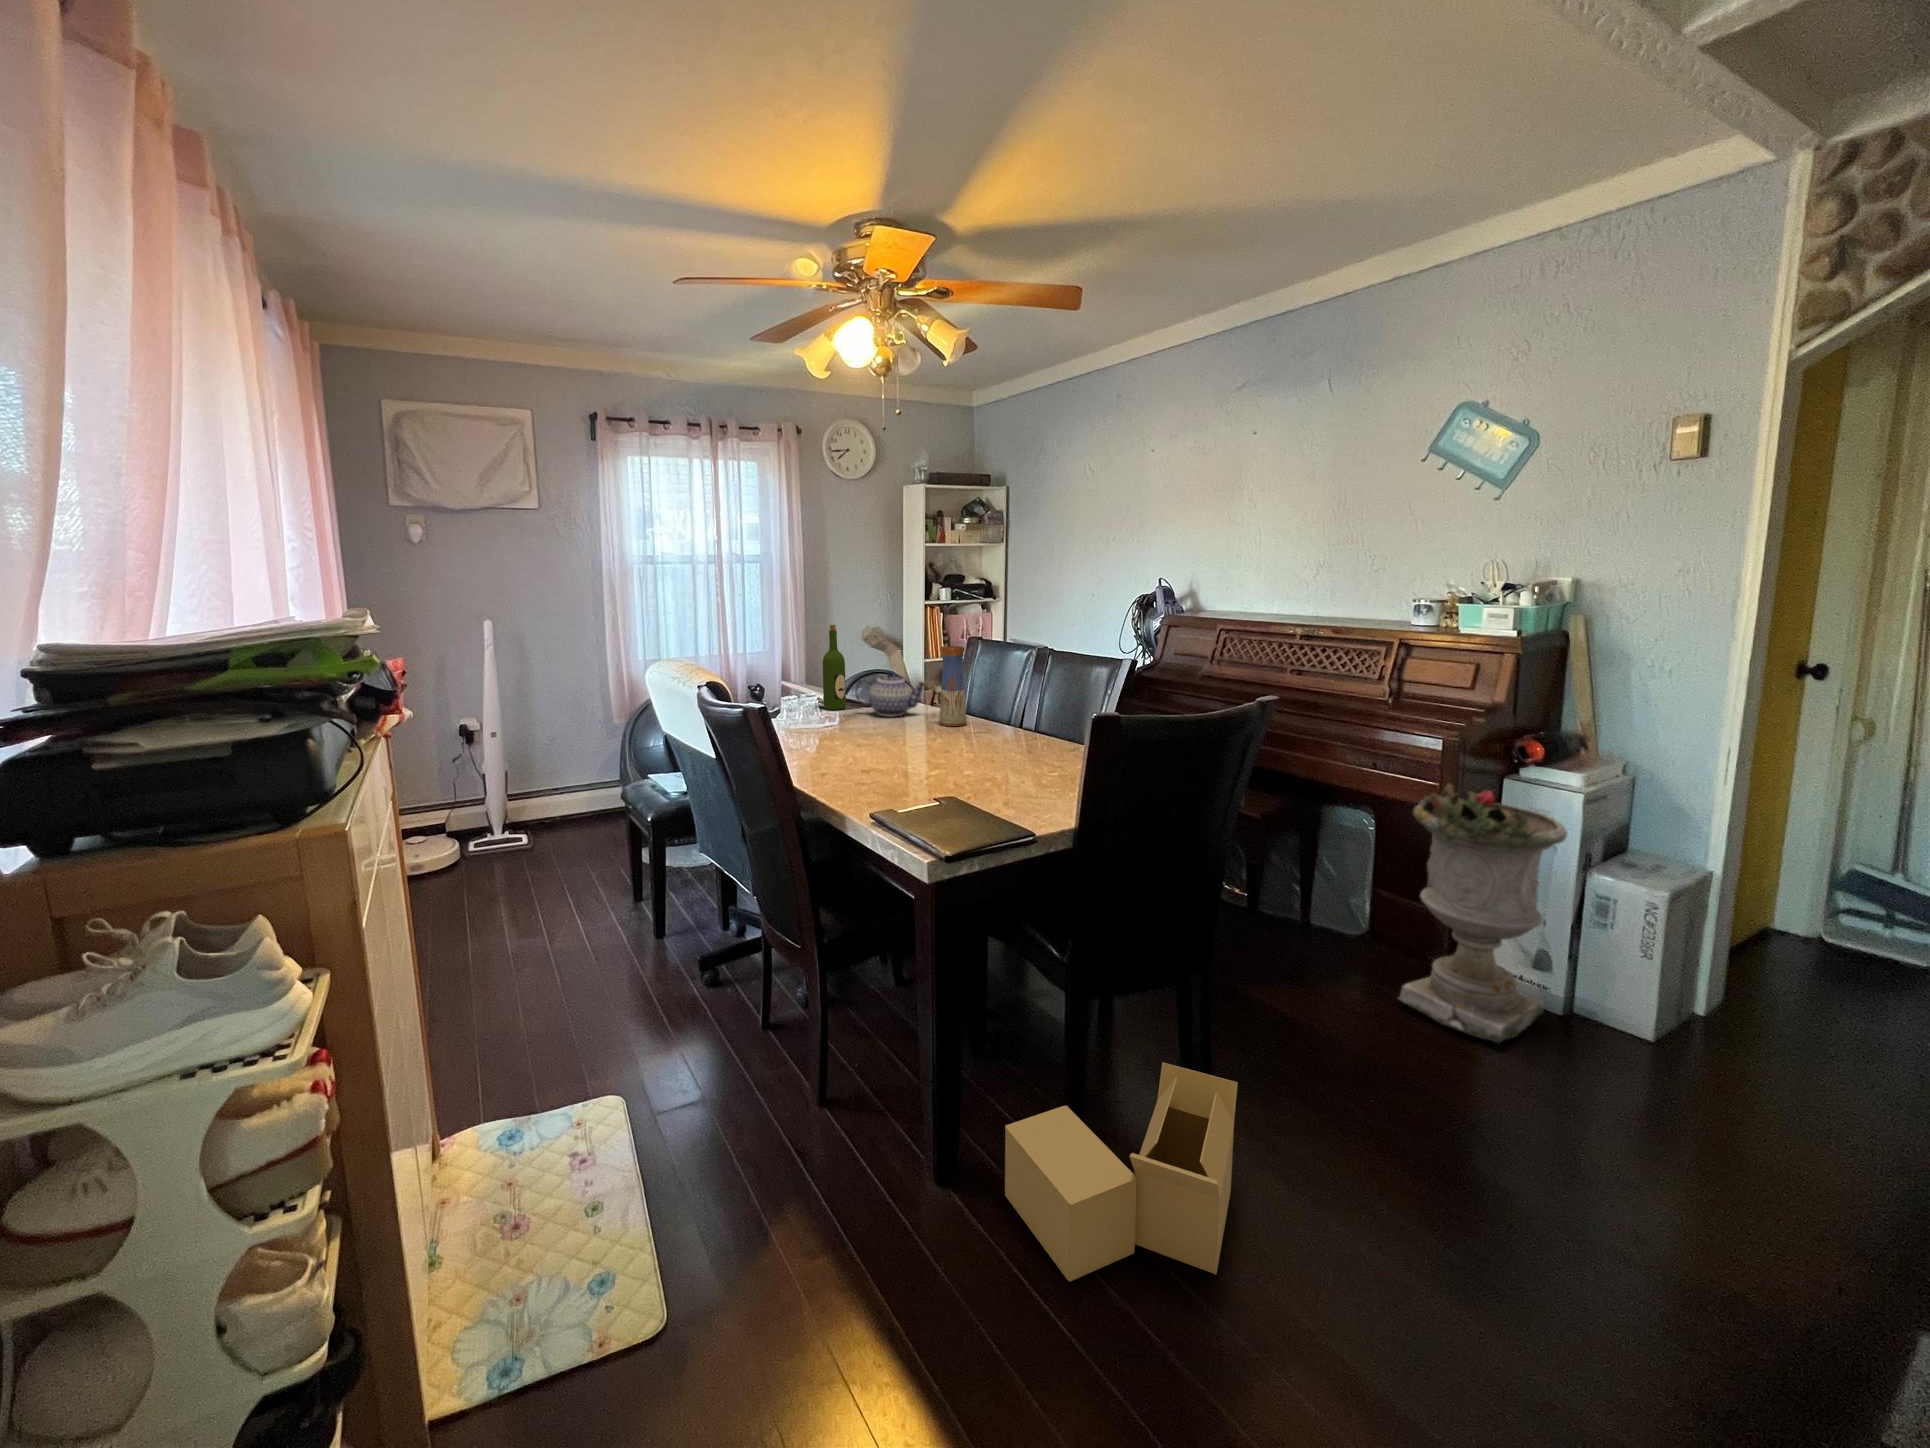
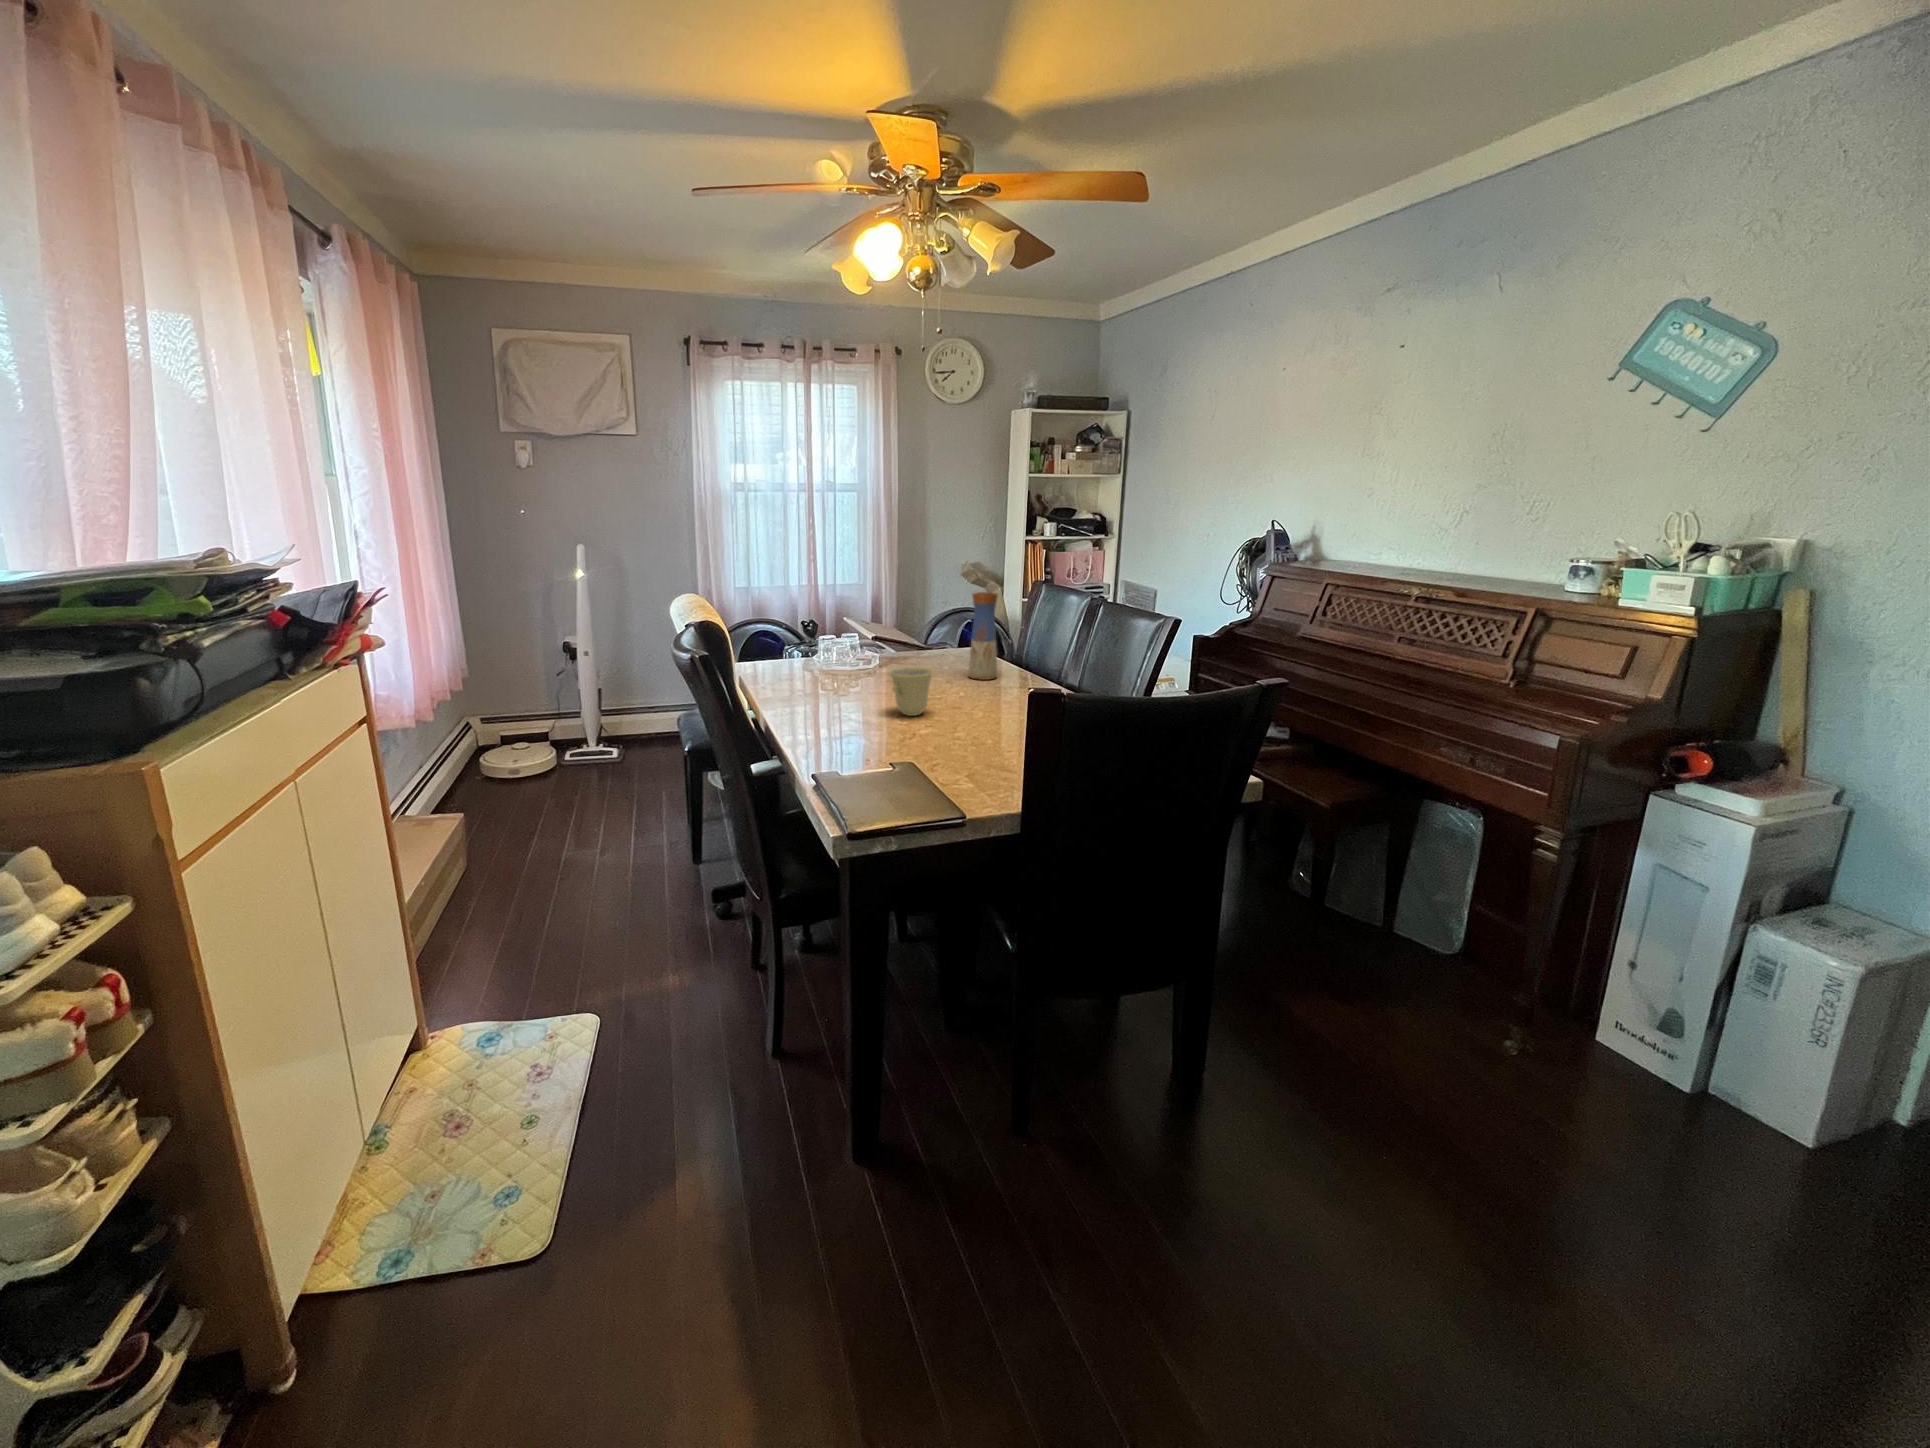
wine bottle: present [823,625,846,710] -> none [864,563,887,653]
teapot: present [855,671,926,717] -> none [891,616,965,664]
cup: none [894,714,939,760] -> present [888,666,935,716]
planter: present [1398,784,1567,1043] -> none [1463,788,1711,1114]
cardboard box: present [1005,1063,1238,1281] -> none [916,1075,1183,1315]

